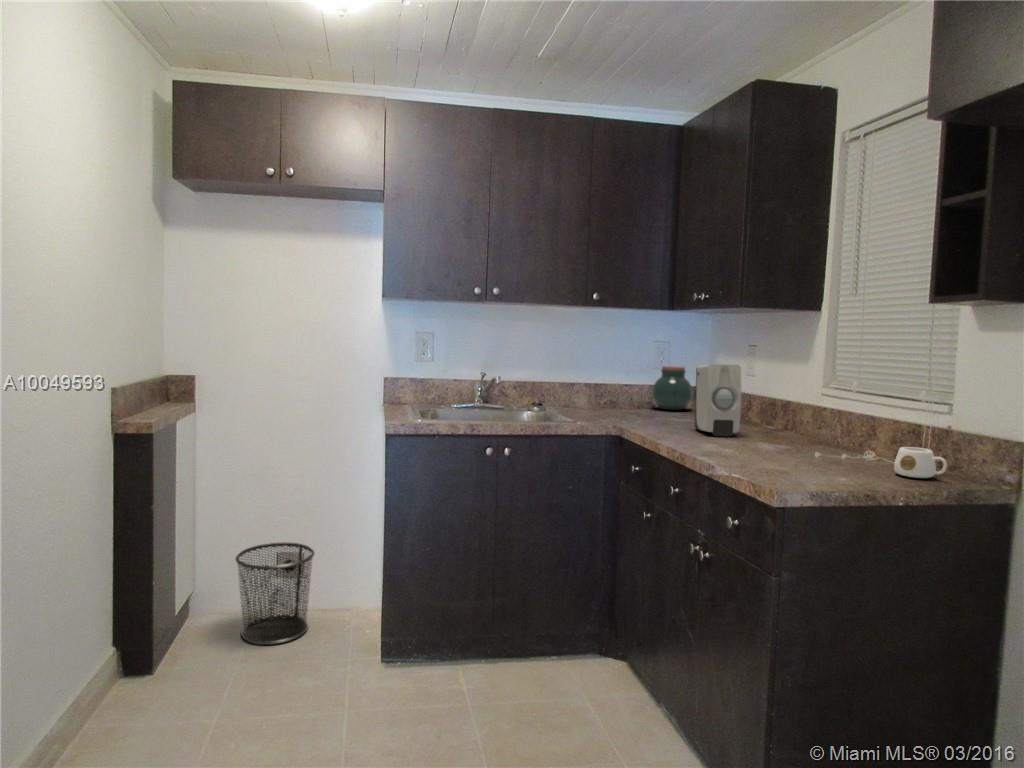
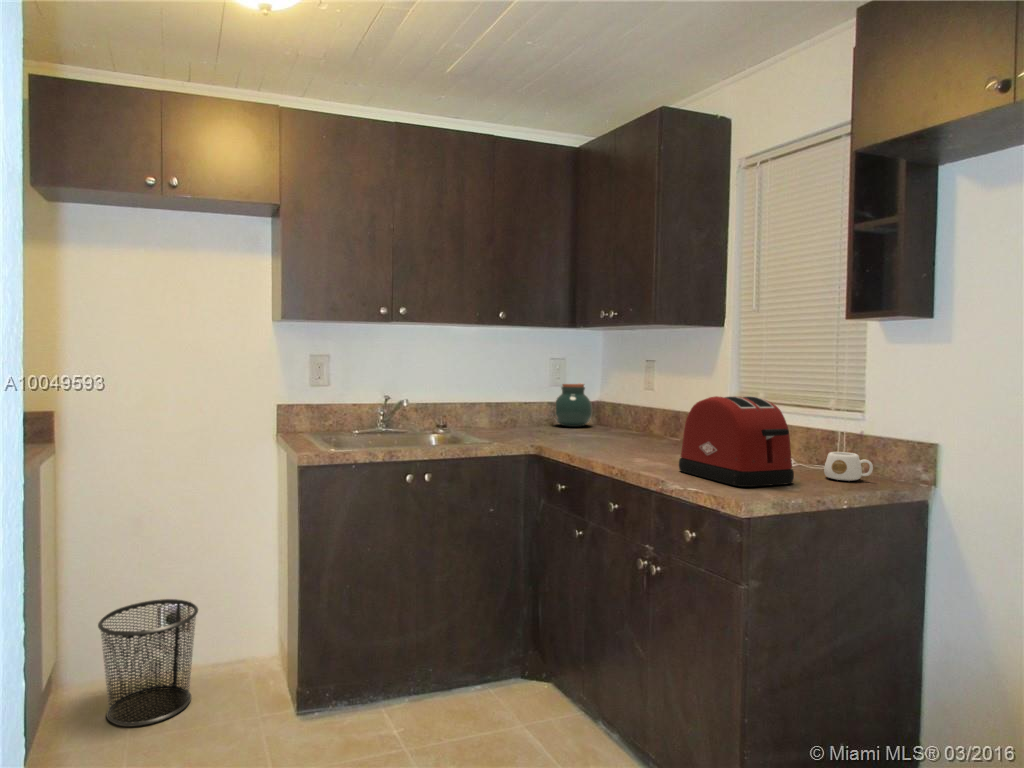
soap dispenser: present [695,364,741,436] -> none [612,380,660,450]
toaster: none [738,384,852,477] -> present [679,396,794,487]

